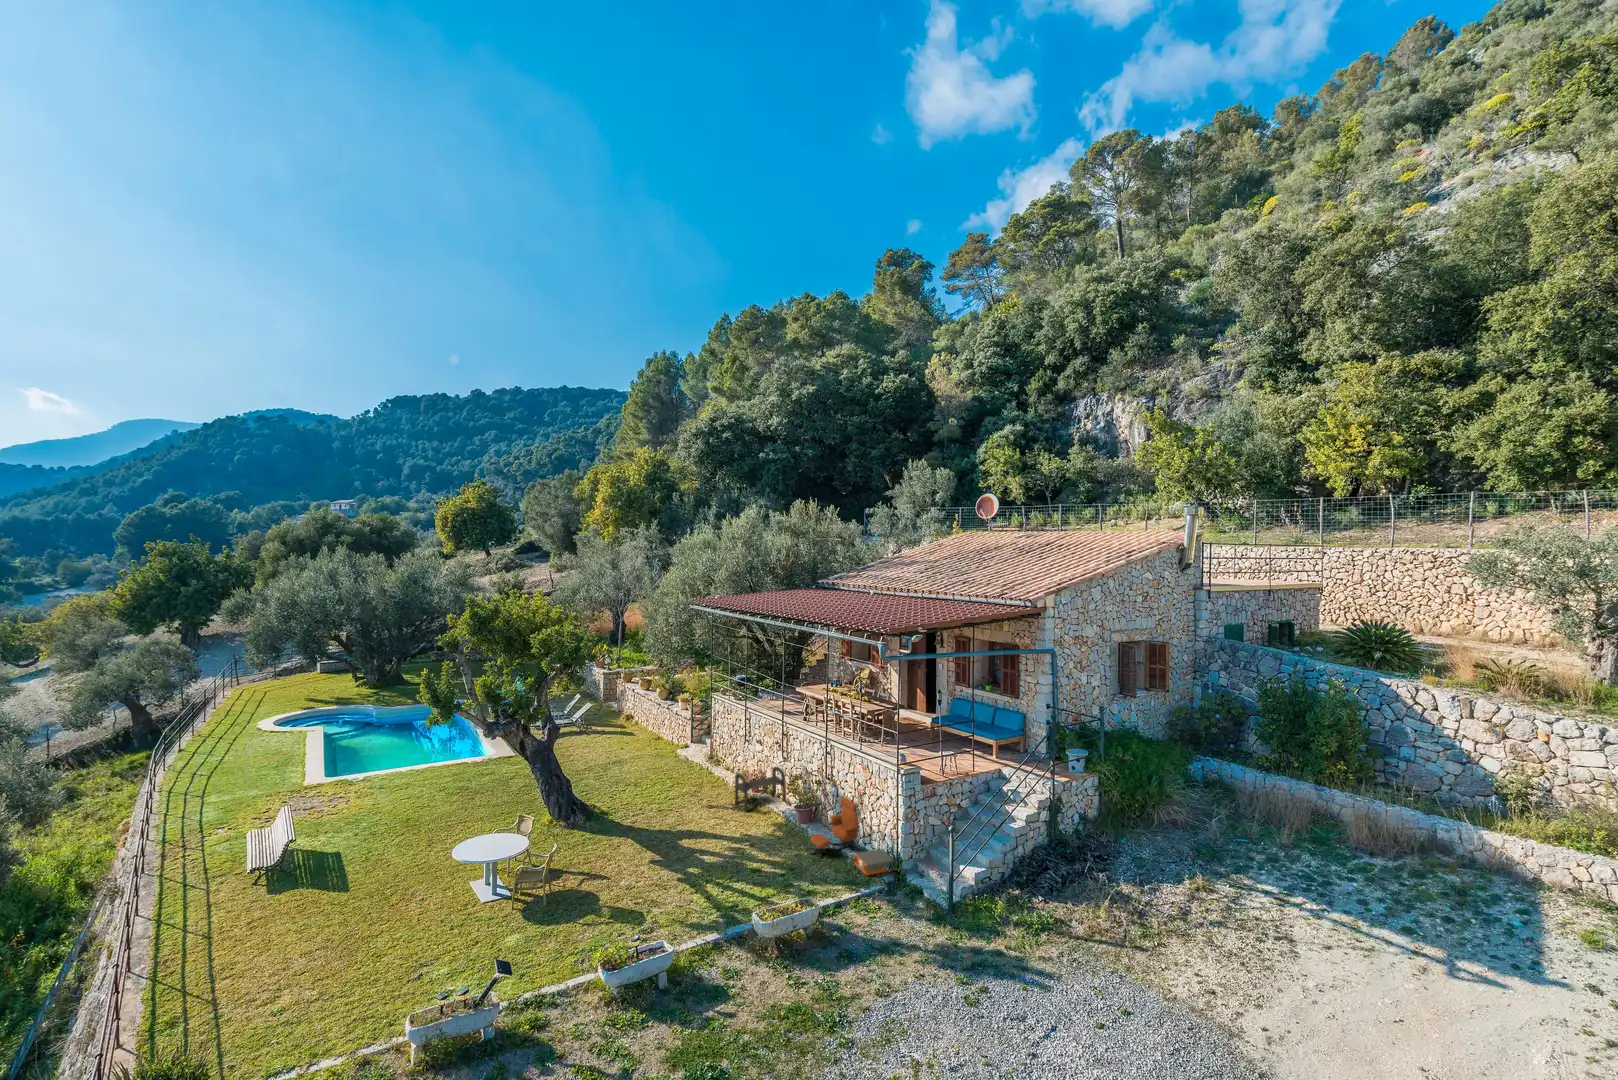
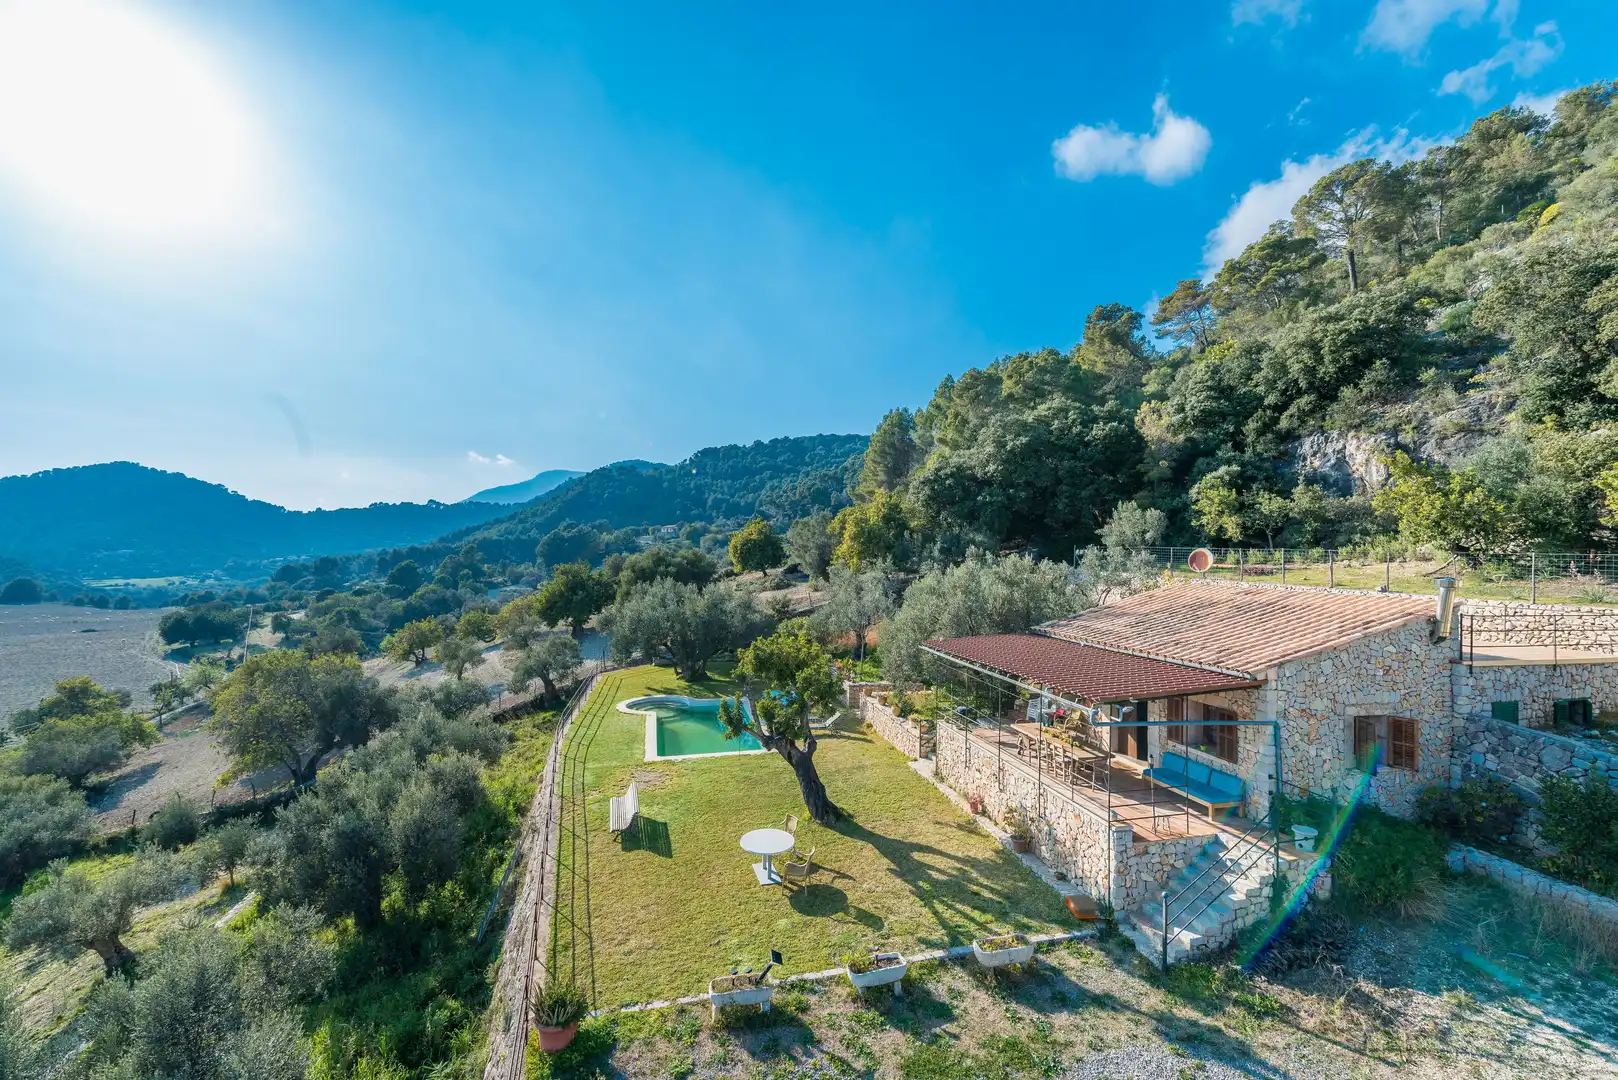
bench: present [735,767,786,812] -> none [954,797,1000,836]
lounge chair: present [811,797,860,857] -> none [1023,839,1071,893]

